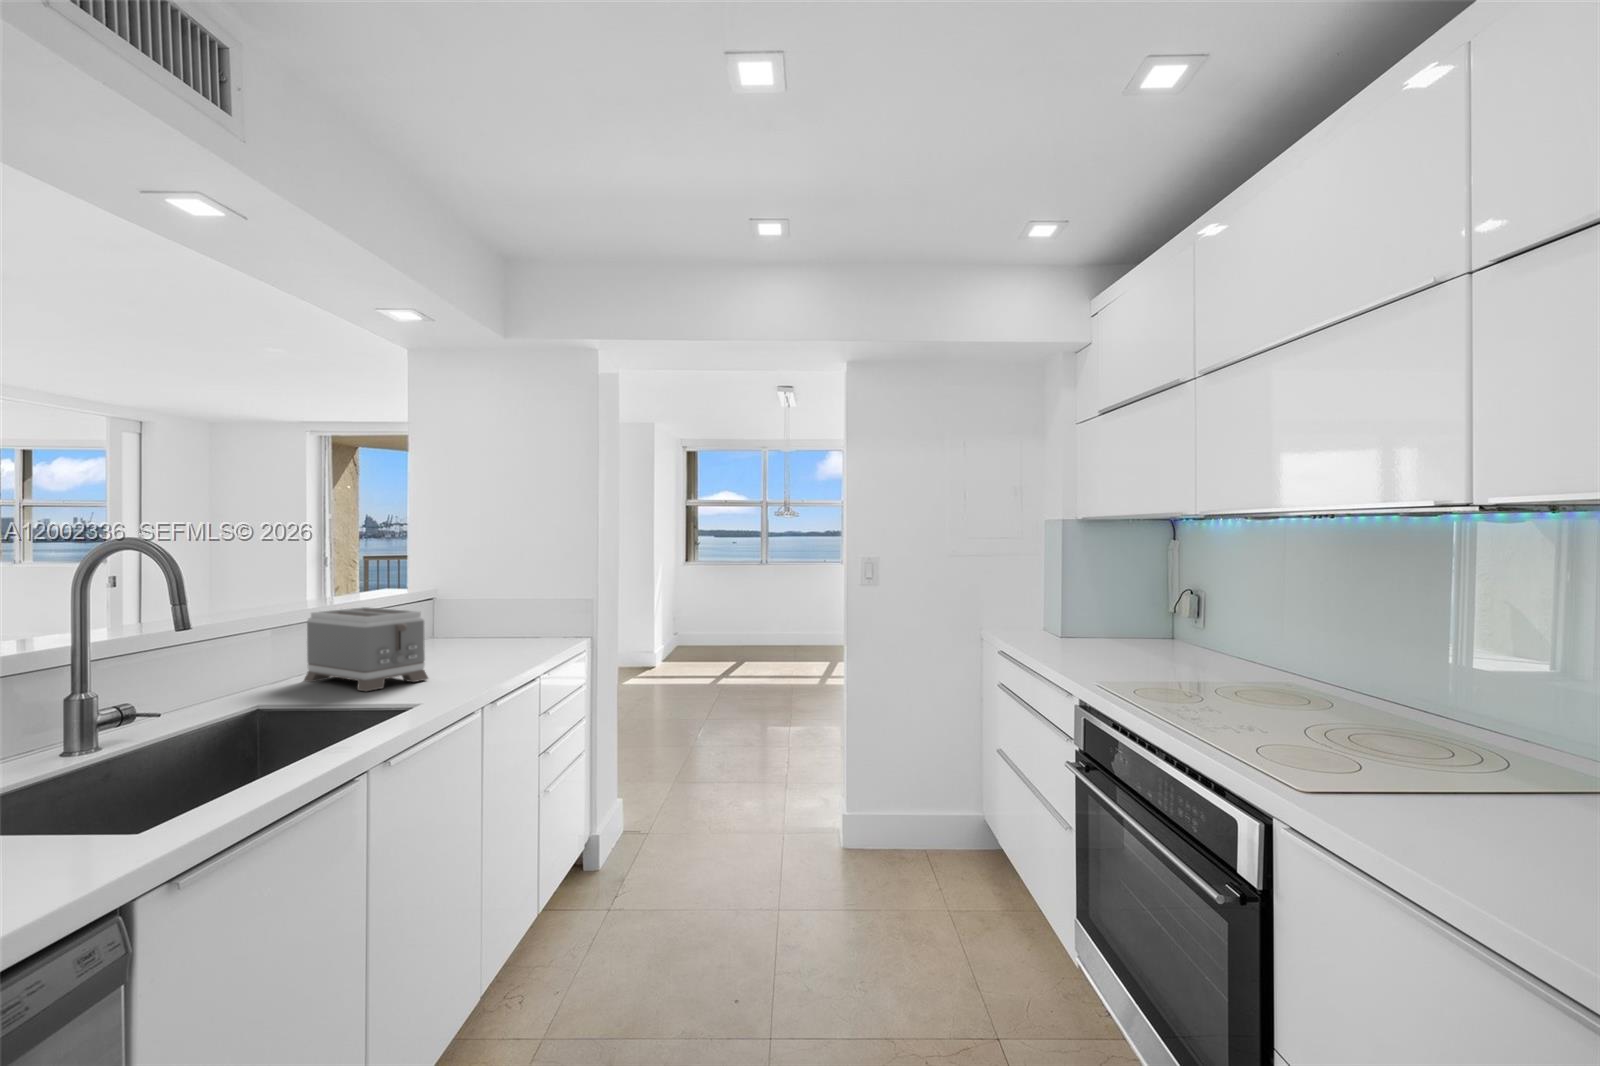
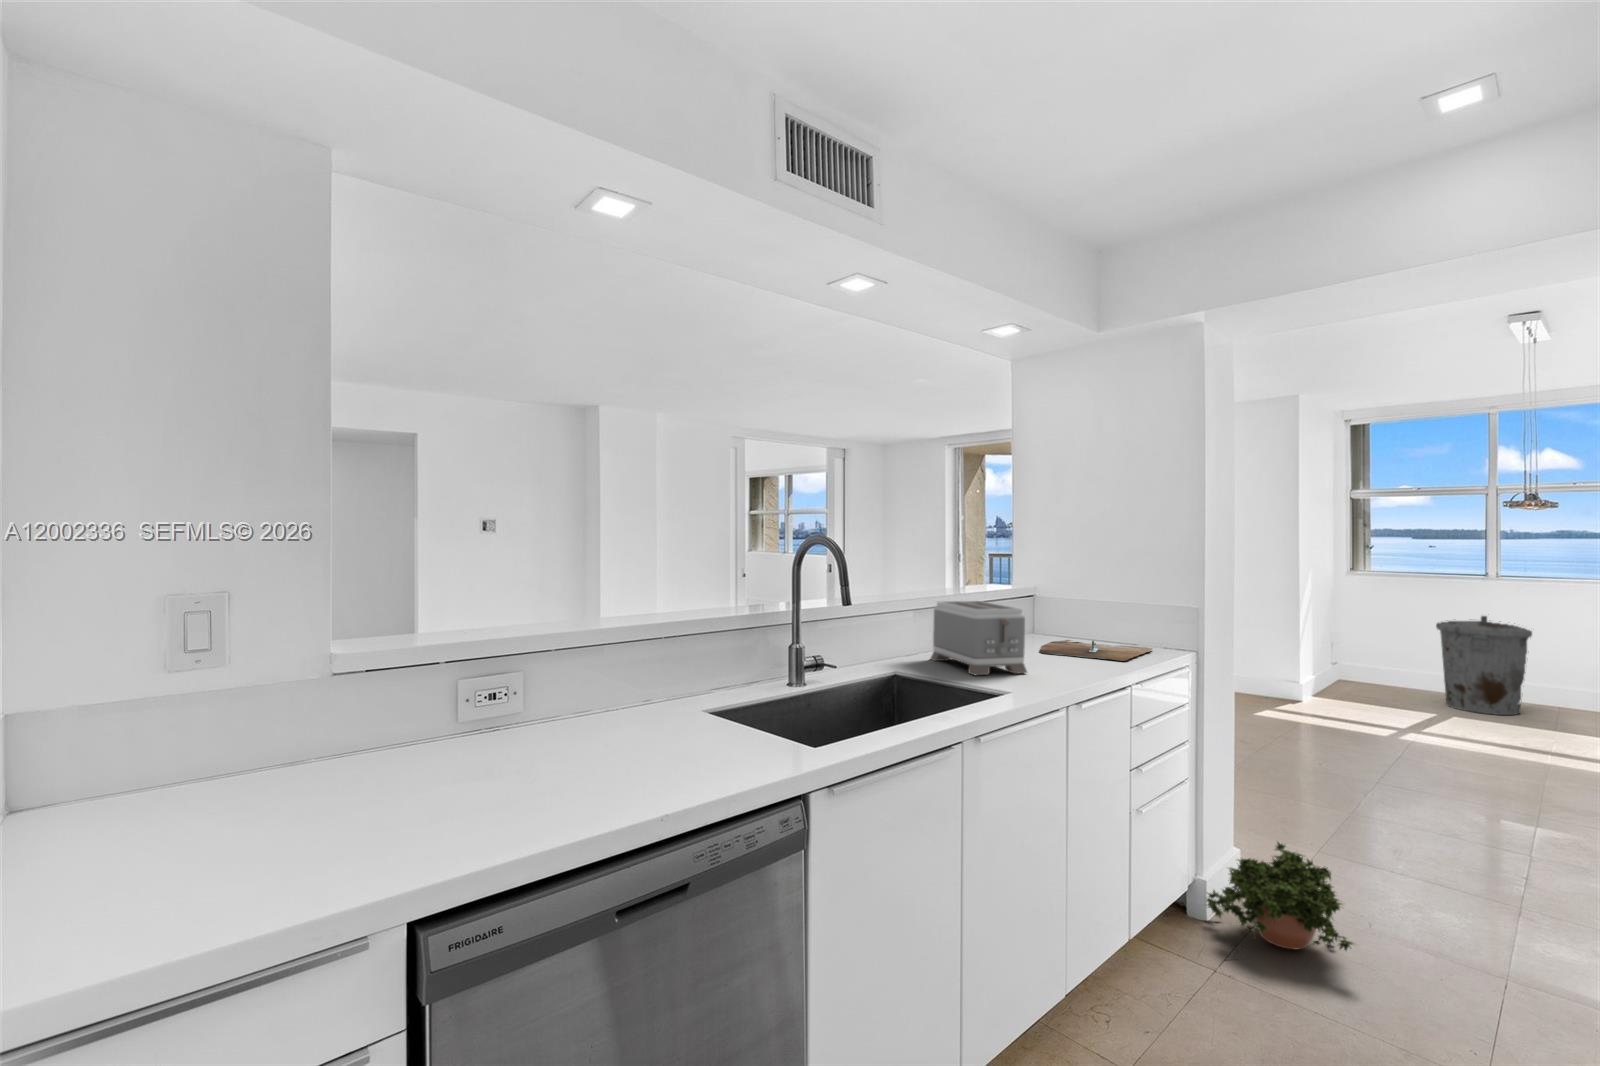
trash can: none [734,584,788,655] -> present [1436,616,1532,715]
cutting board: none [437,636,549,656] -> present [1039,640,1152,661]
potted plant: none [600,786,718,881] -> present [1206,842,1353,951]

